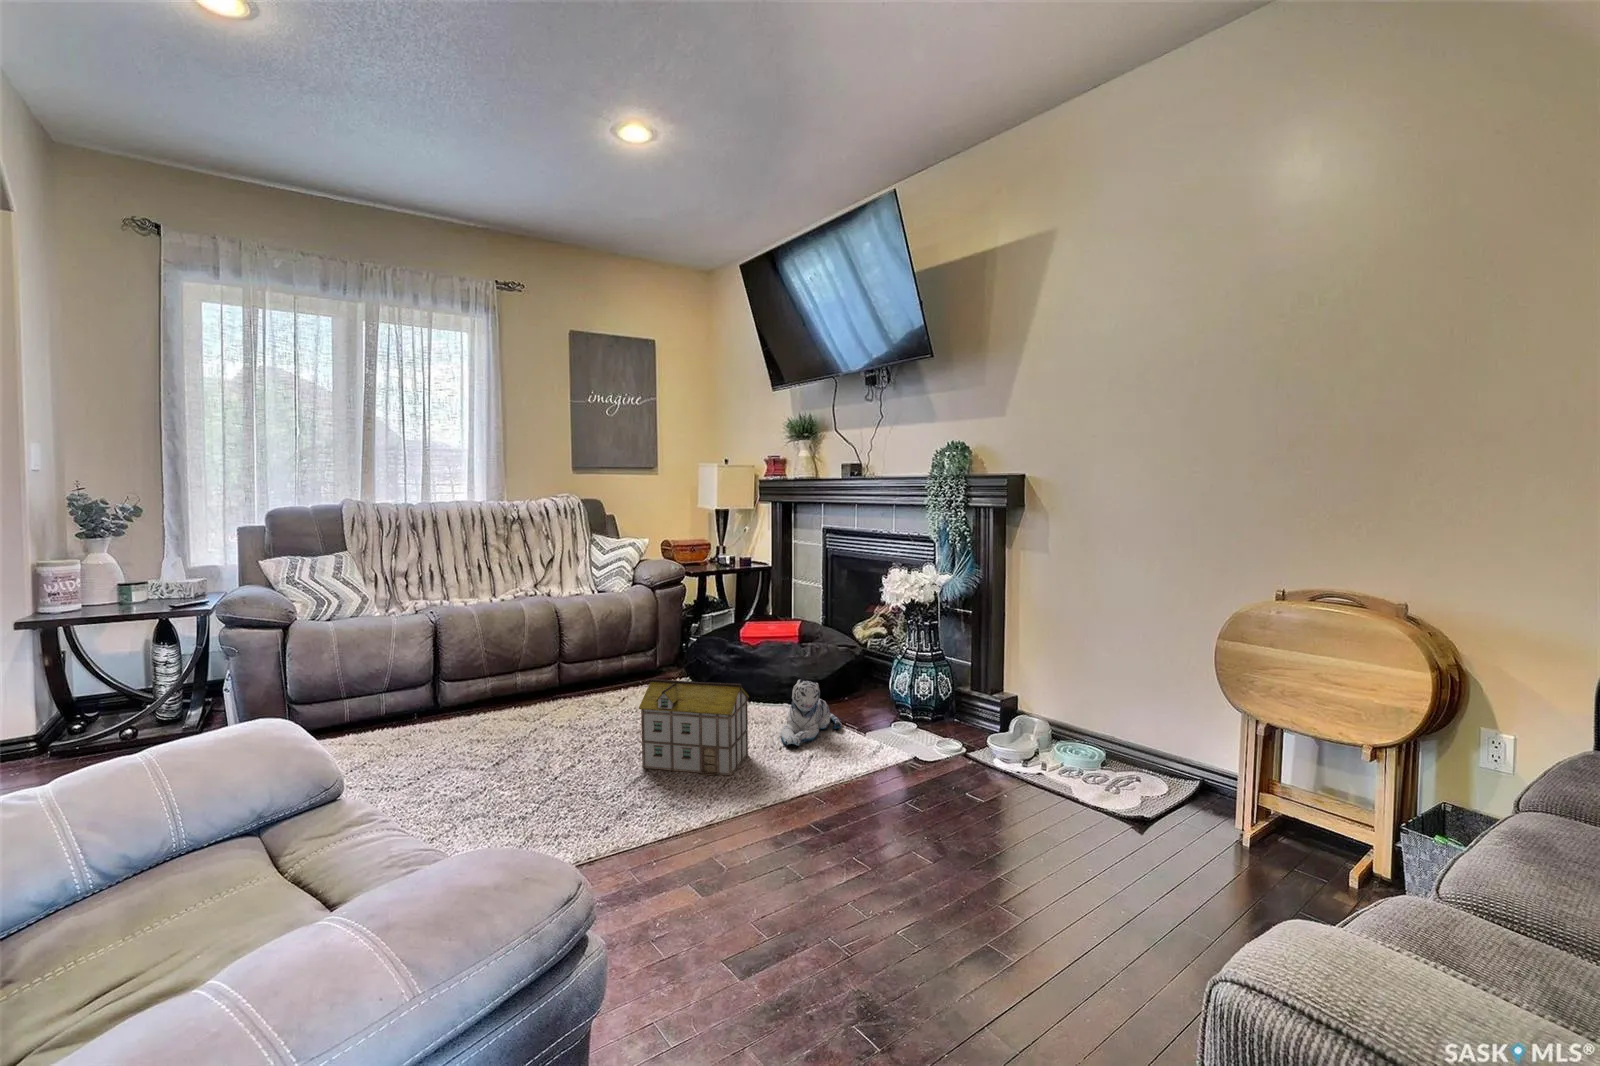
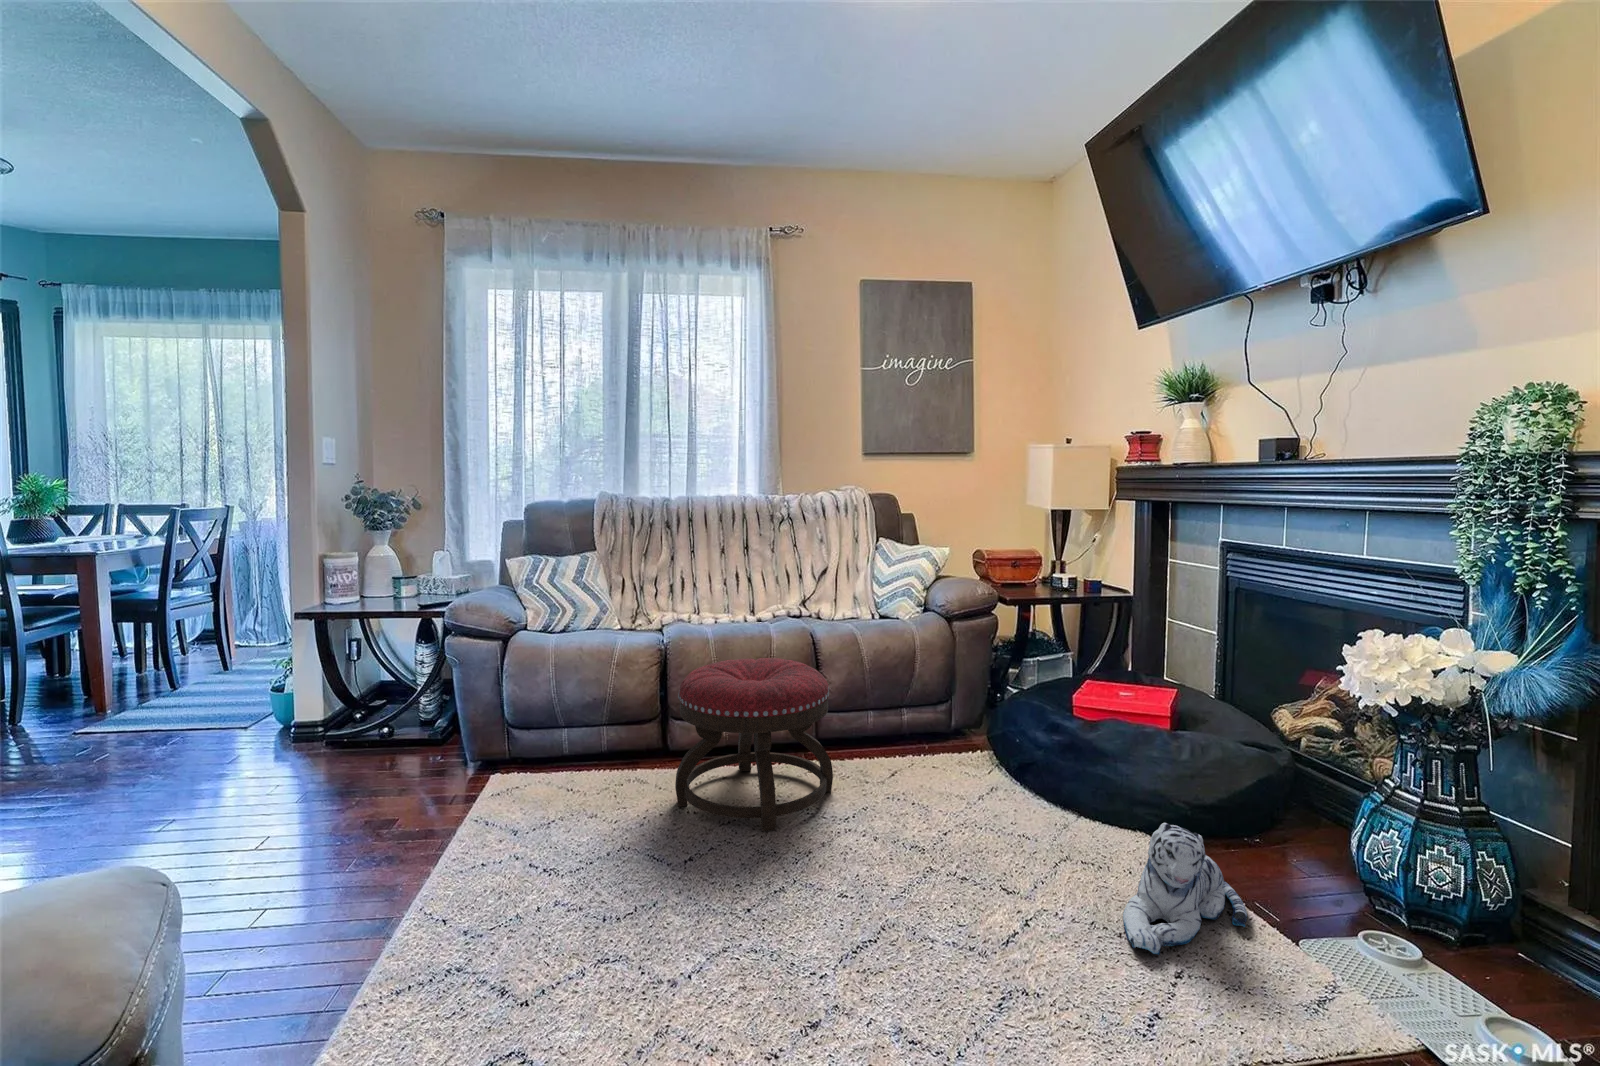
ottoman: none [465,622,586,739] -> present [675,658,833,832]
toy house: present [639,679,749,776] -> none [868,785,1062,1000]

